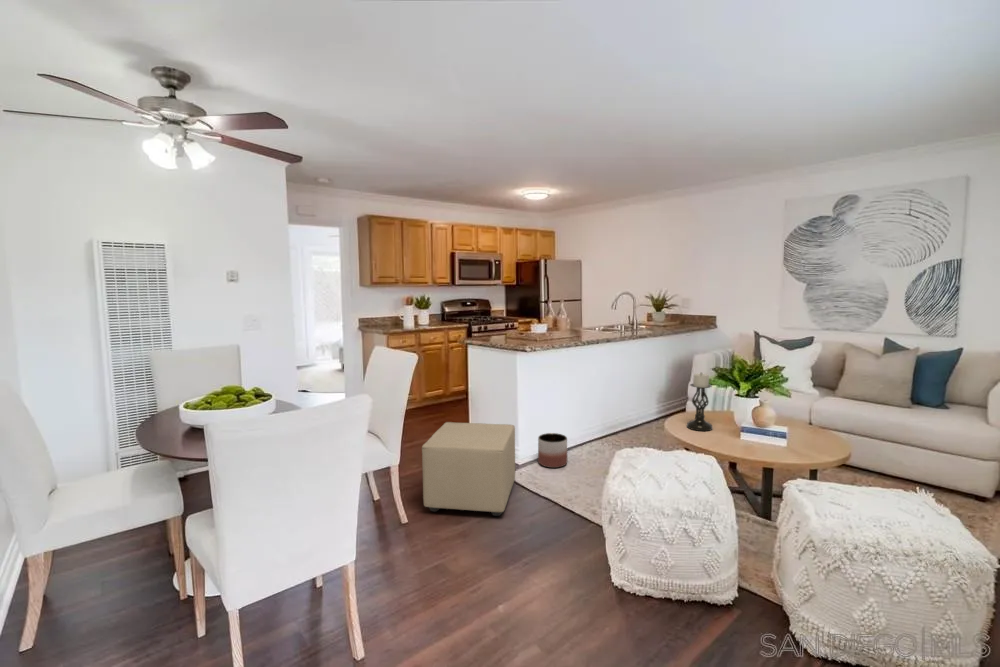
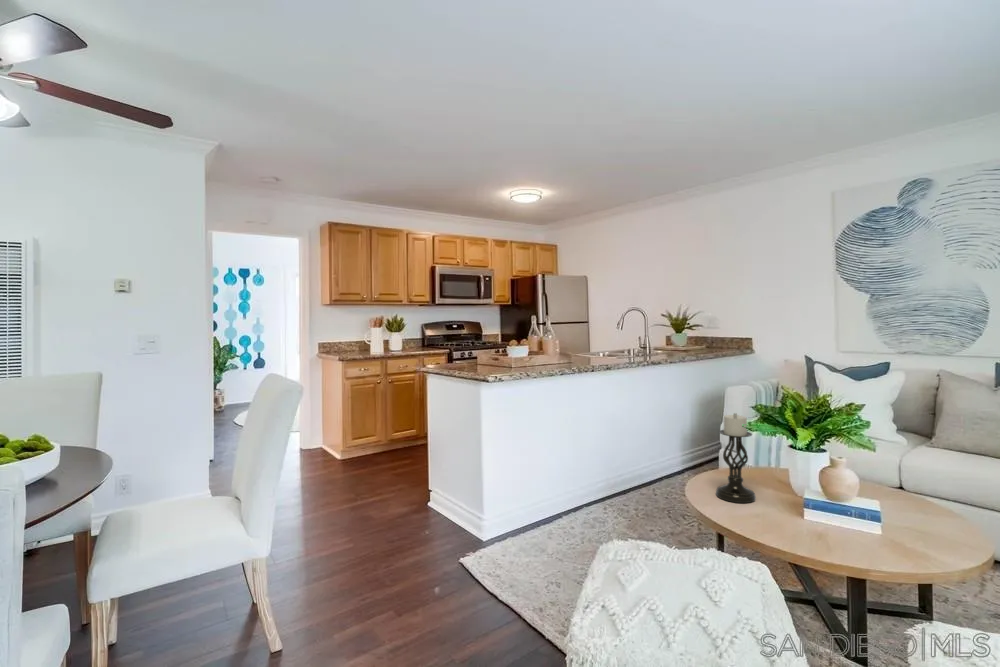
ottoman: present [422,422,515,516] -> none [317,482,469,633]
planter: present [538,433,567,468] -> none [510,495,550,546]

